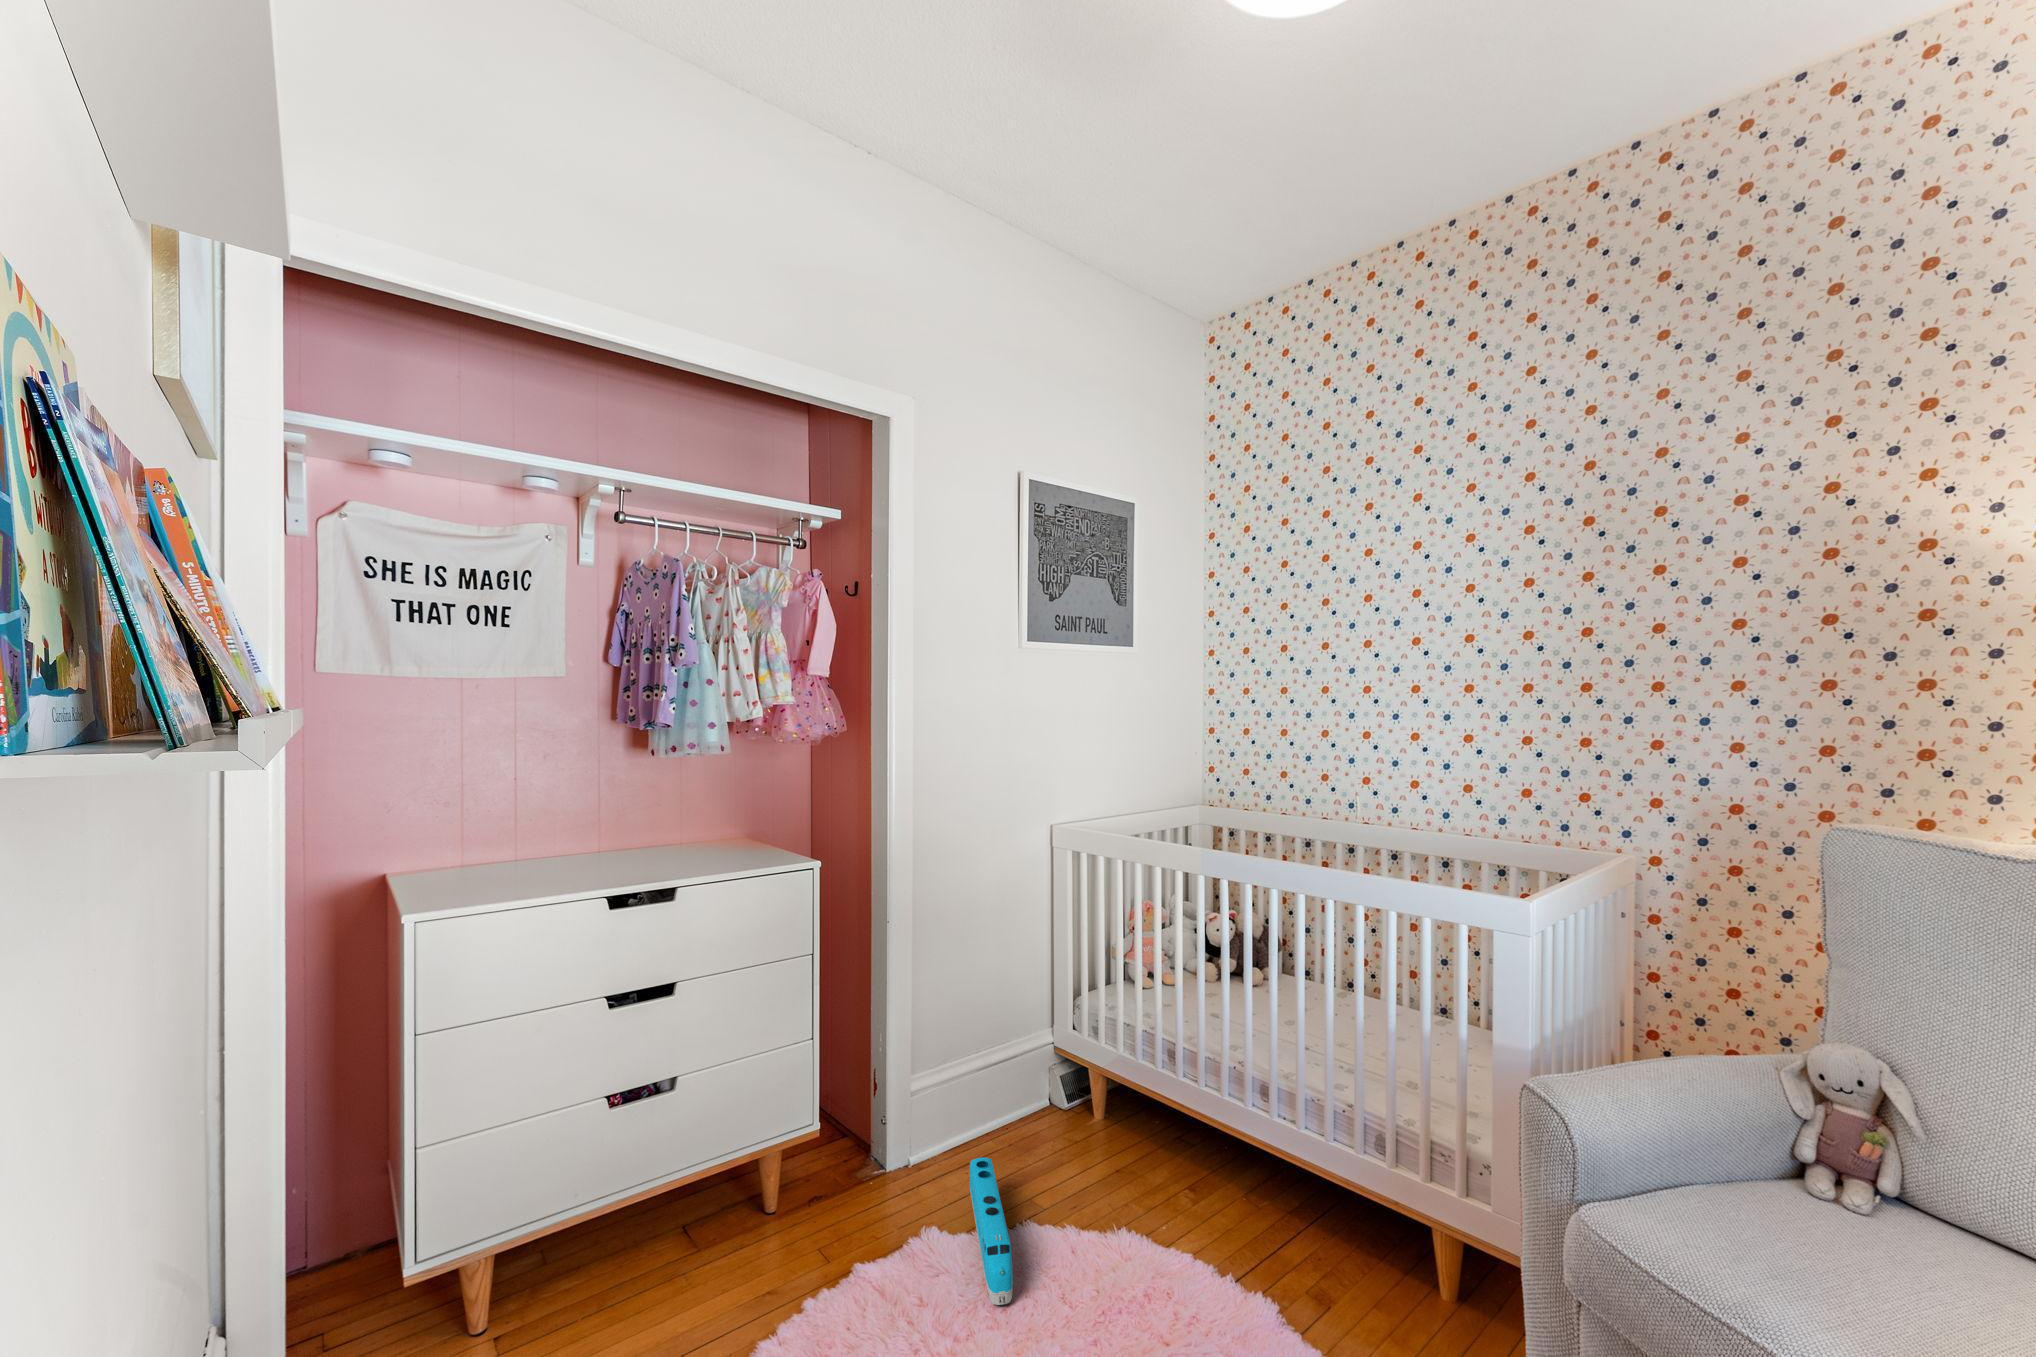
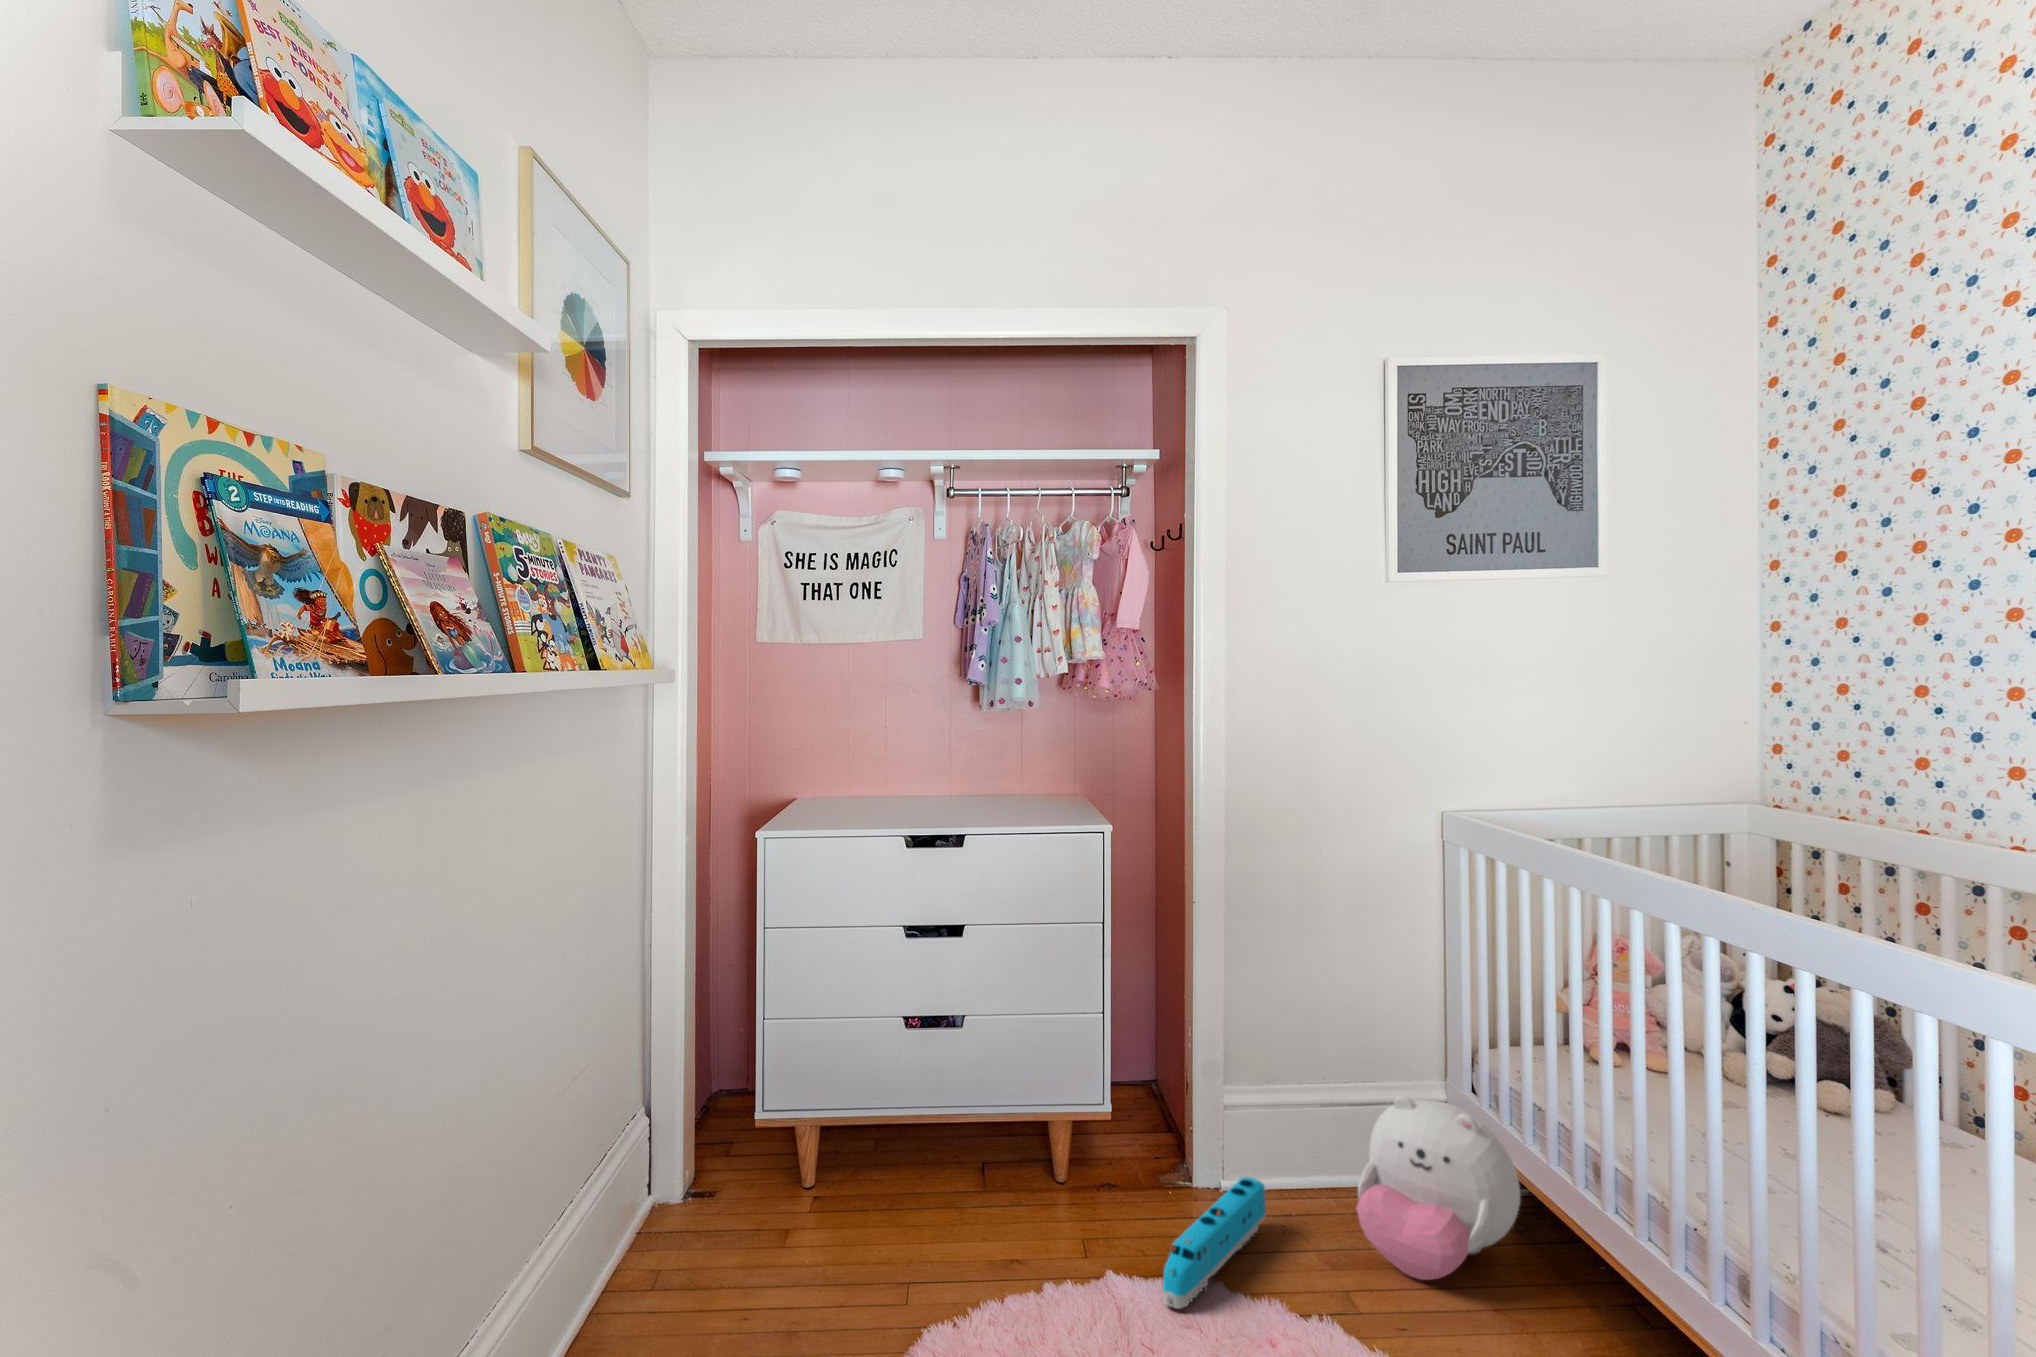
plush toy: none [1048,1042,1156,1185] -> present [1356,1096,1520,1280]

